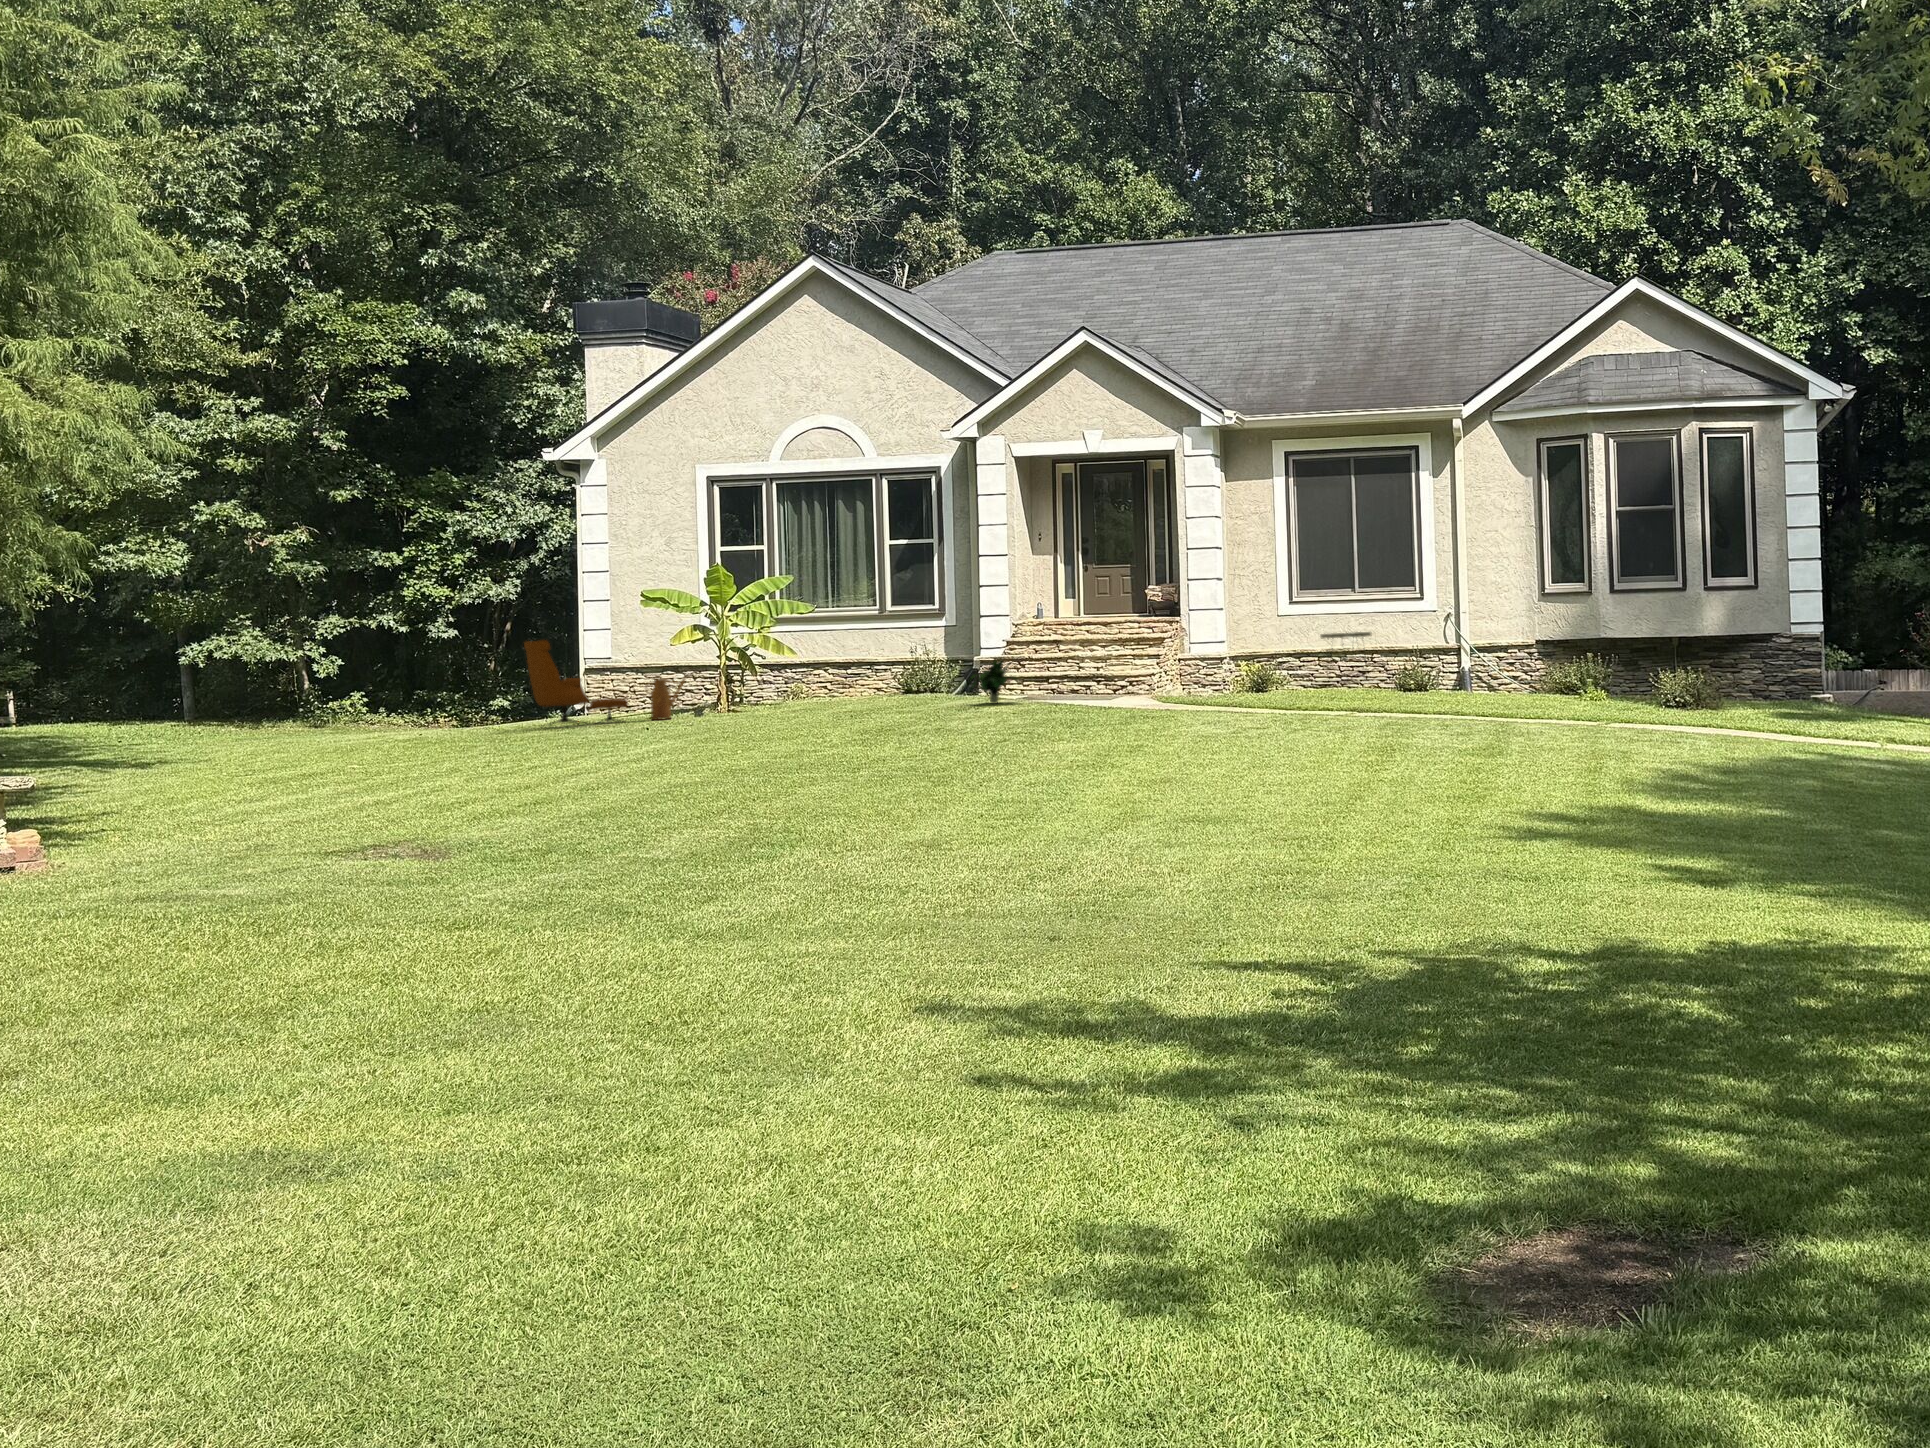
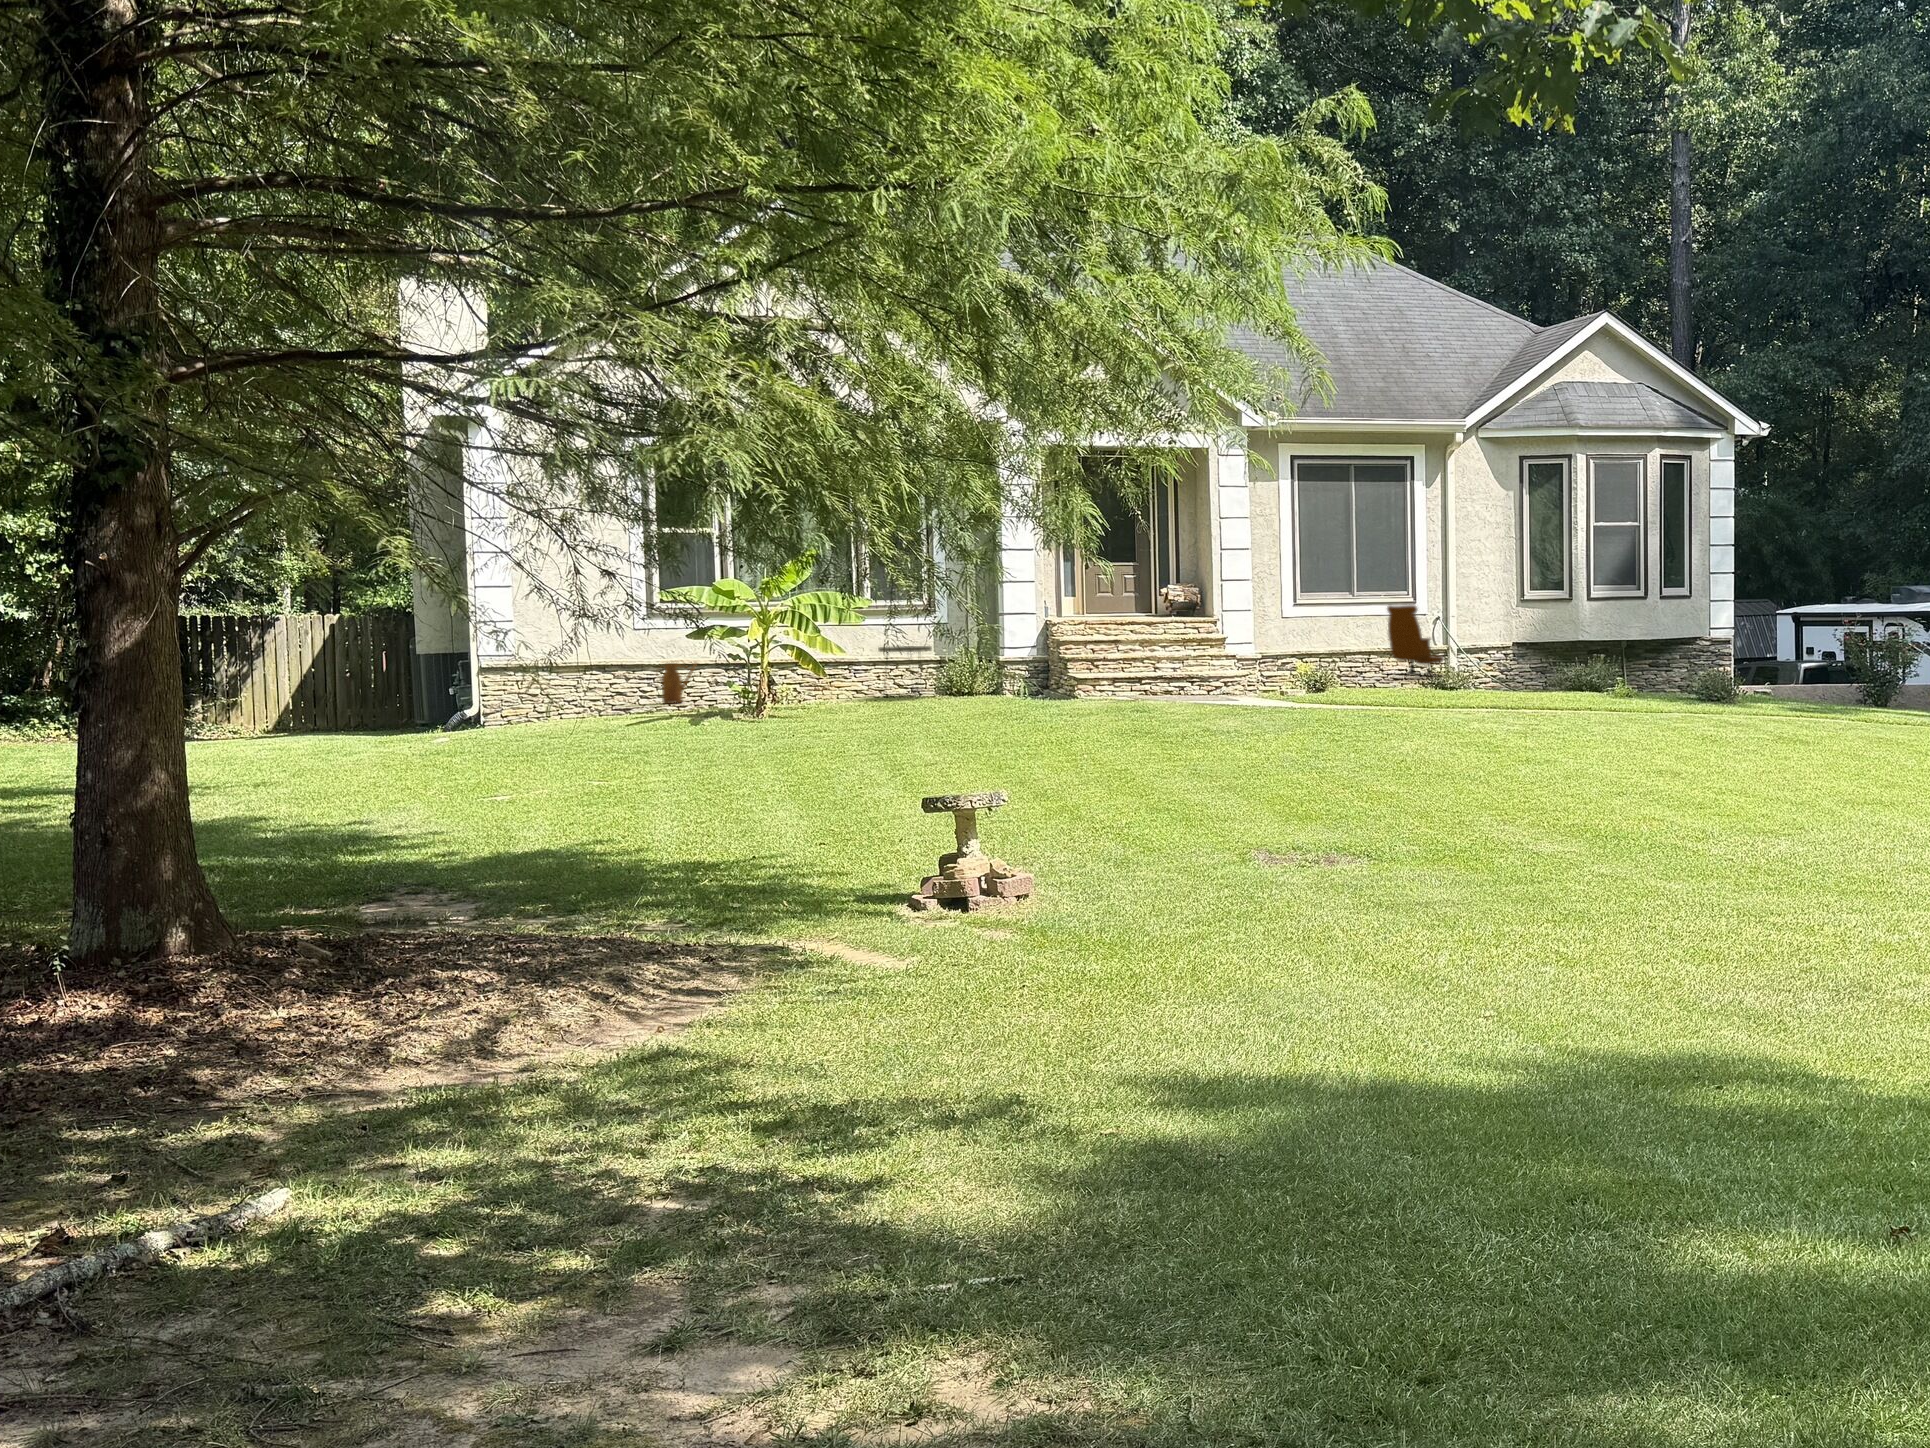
side table: present [1320,632,1371,681] -> present [878,646,932,691]
lounge chair: present [524,640,628,725] -> present [1387,605,1444,676]
potted plant: present [970,660,1017,704] -> none [973,651,1027,695]

